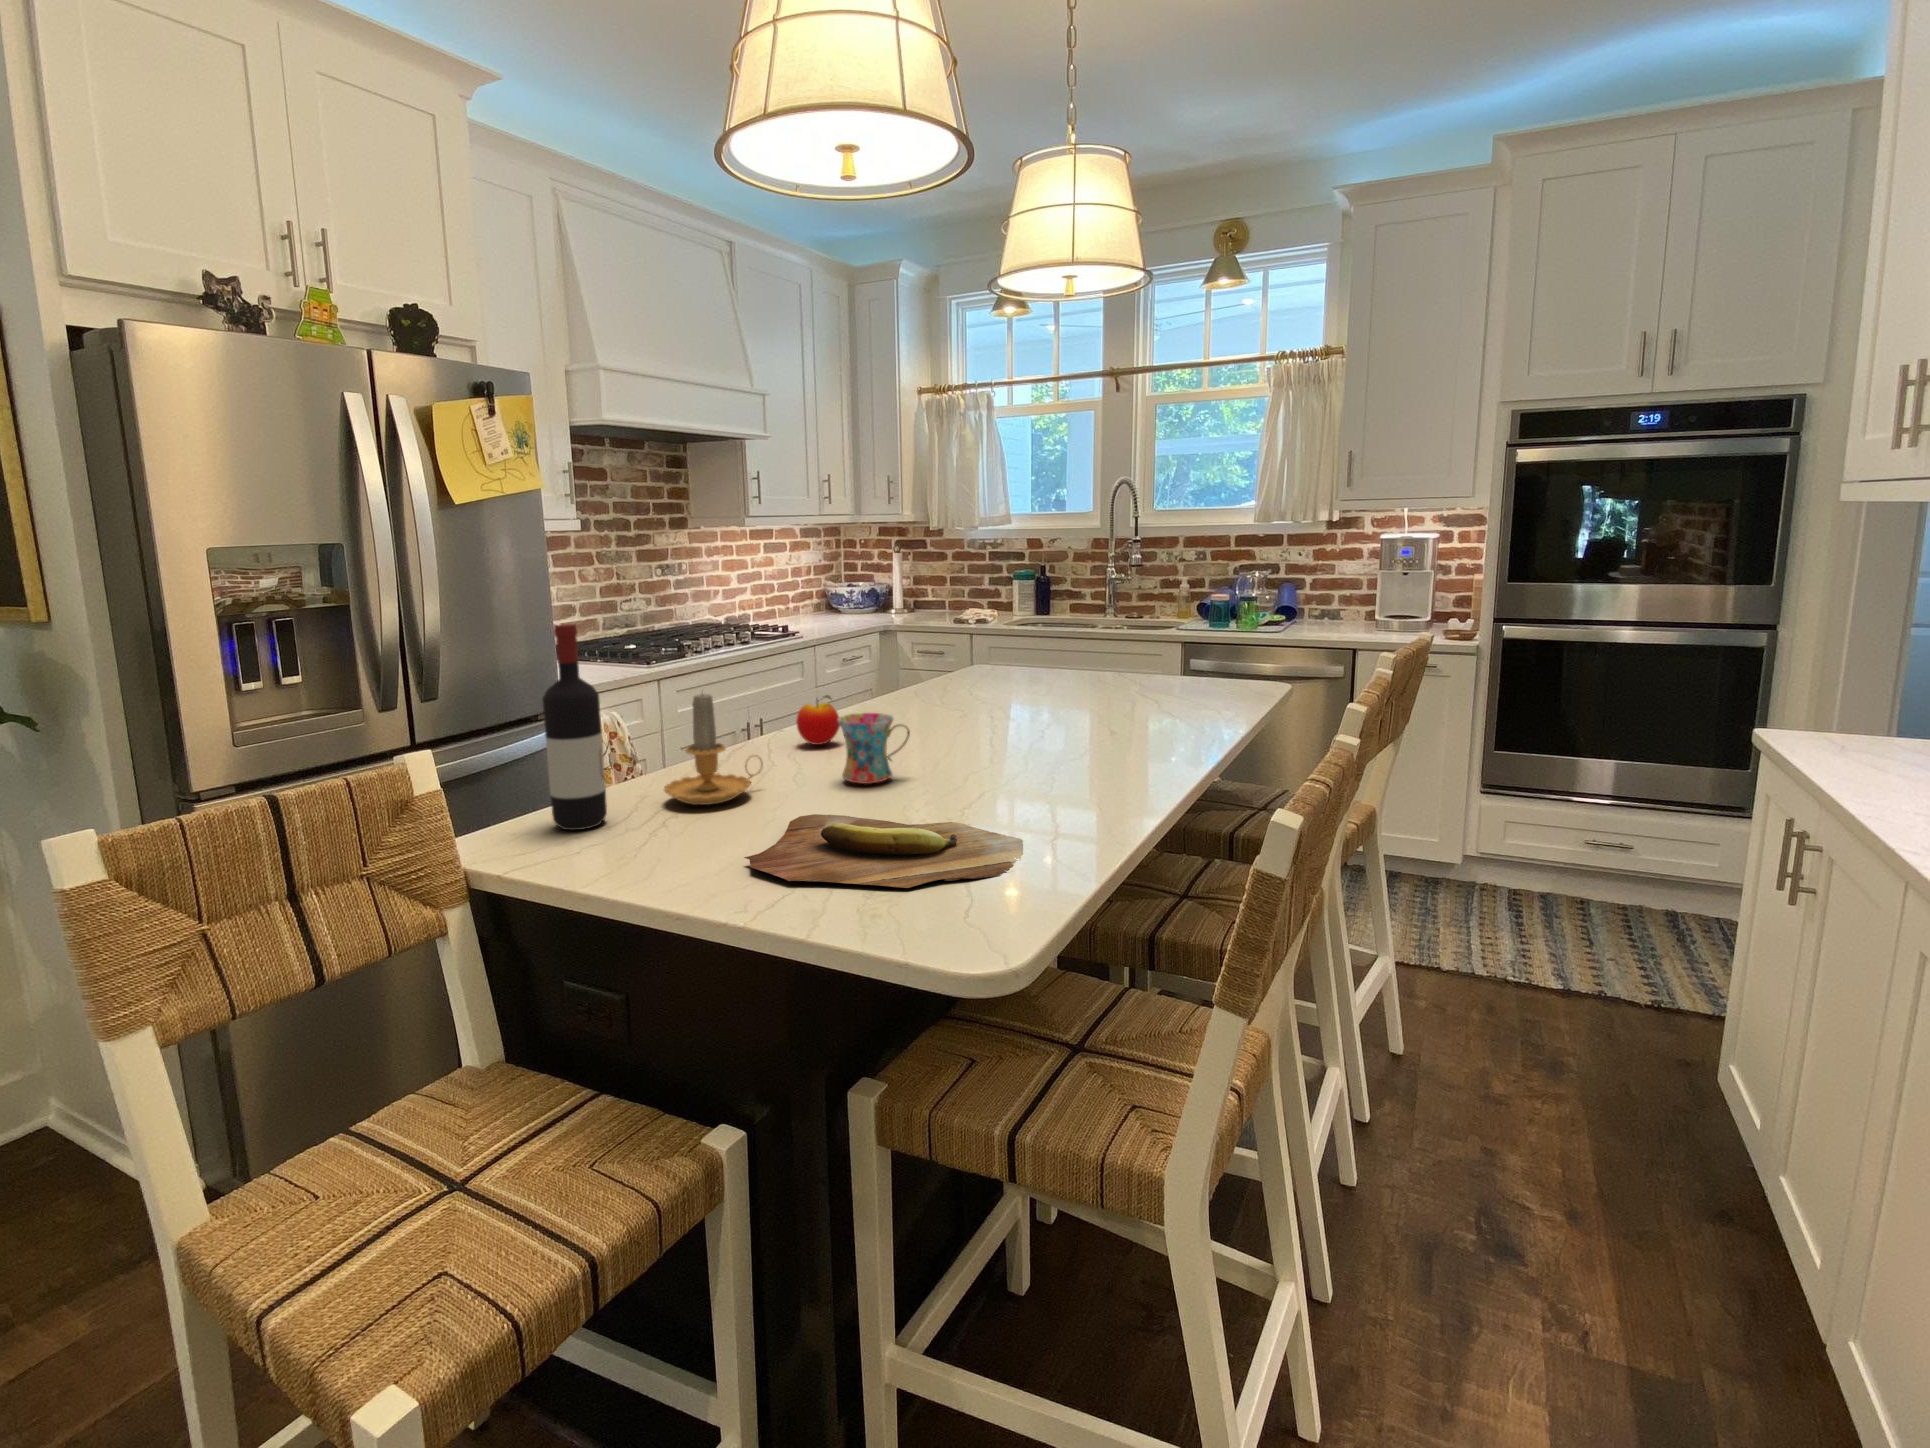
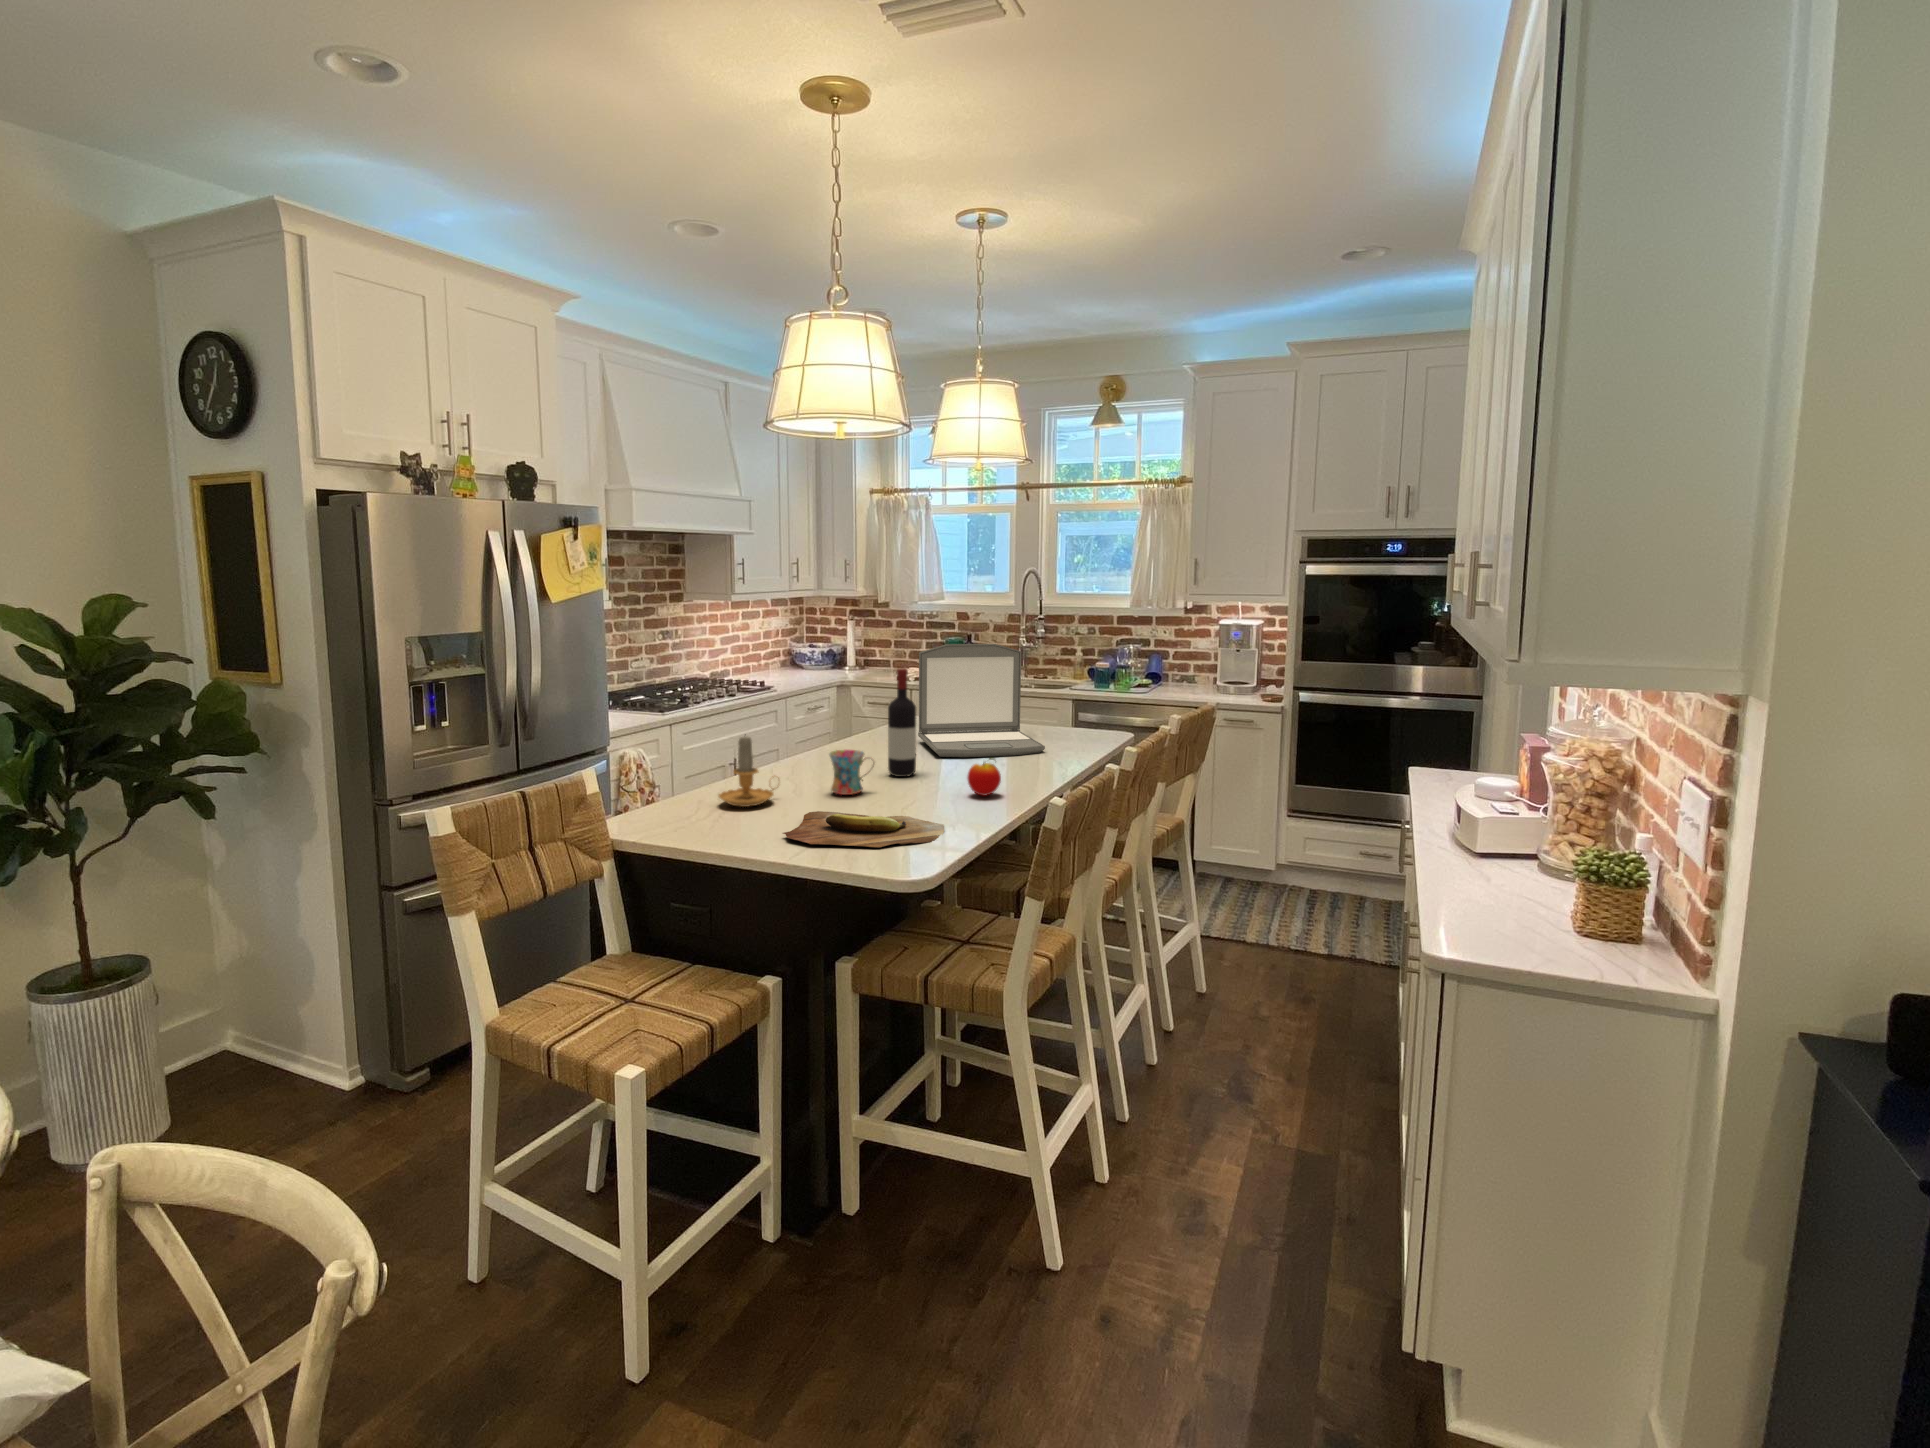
laptop: none [979,558,1167,721] -> present [918,644,1045,757]
wine bottle: present [542,624,607,830] -> present [888,669,916,777]
apple: present [796,695,840,745] -> present [967,758,1001,796]

